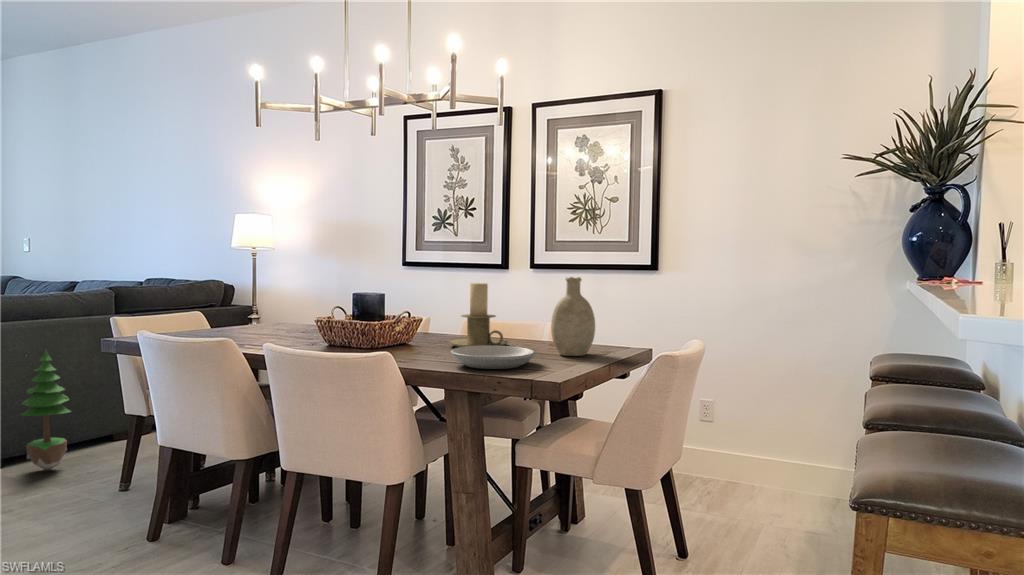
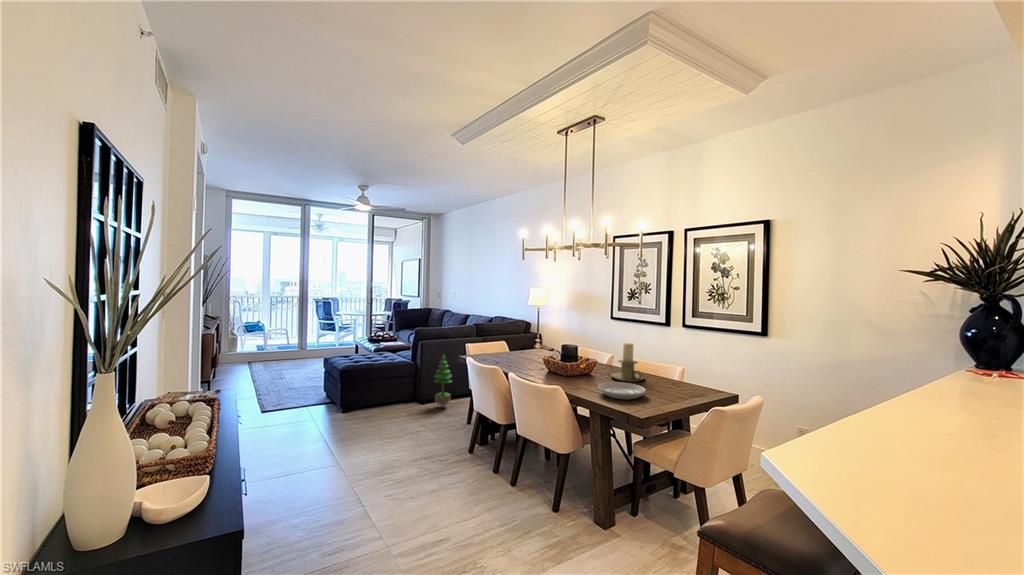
decorative vase: present [551,277,595,356] -> none [663,347,690,395]

